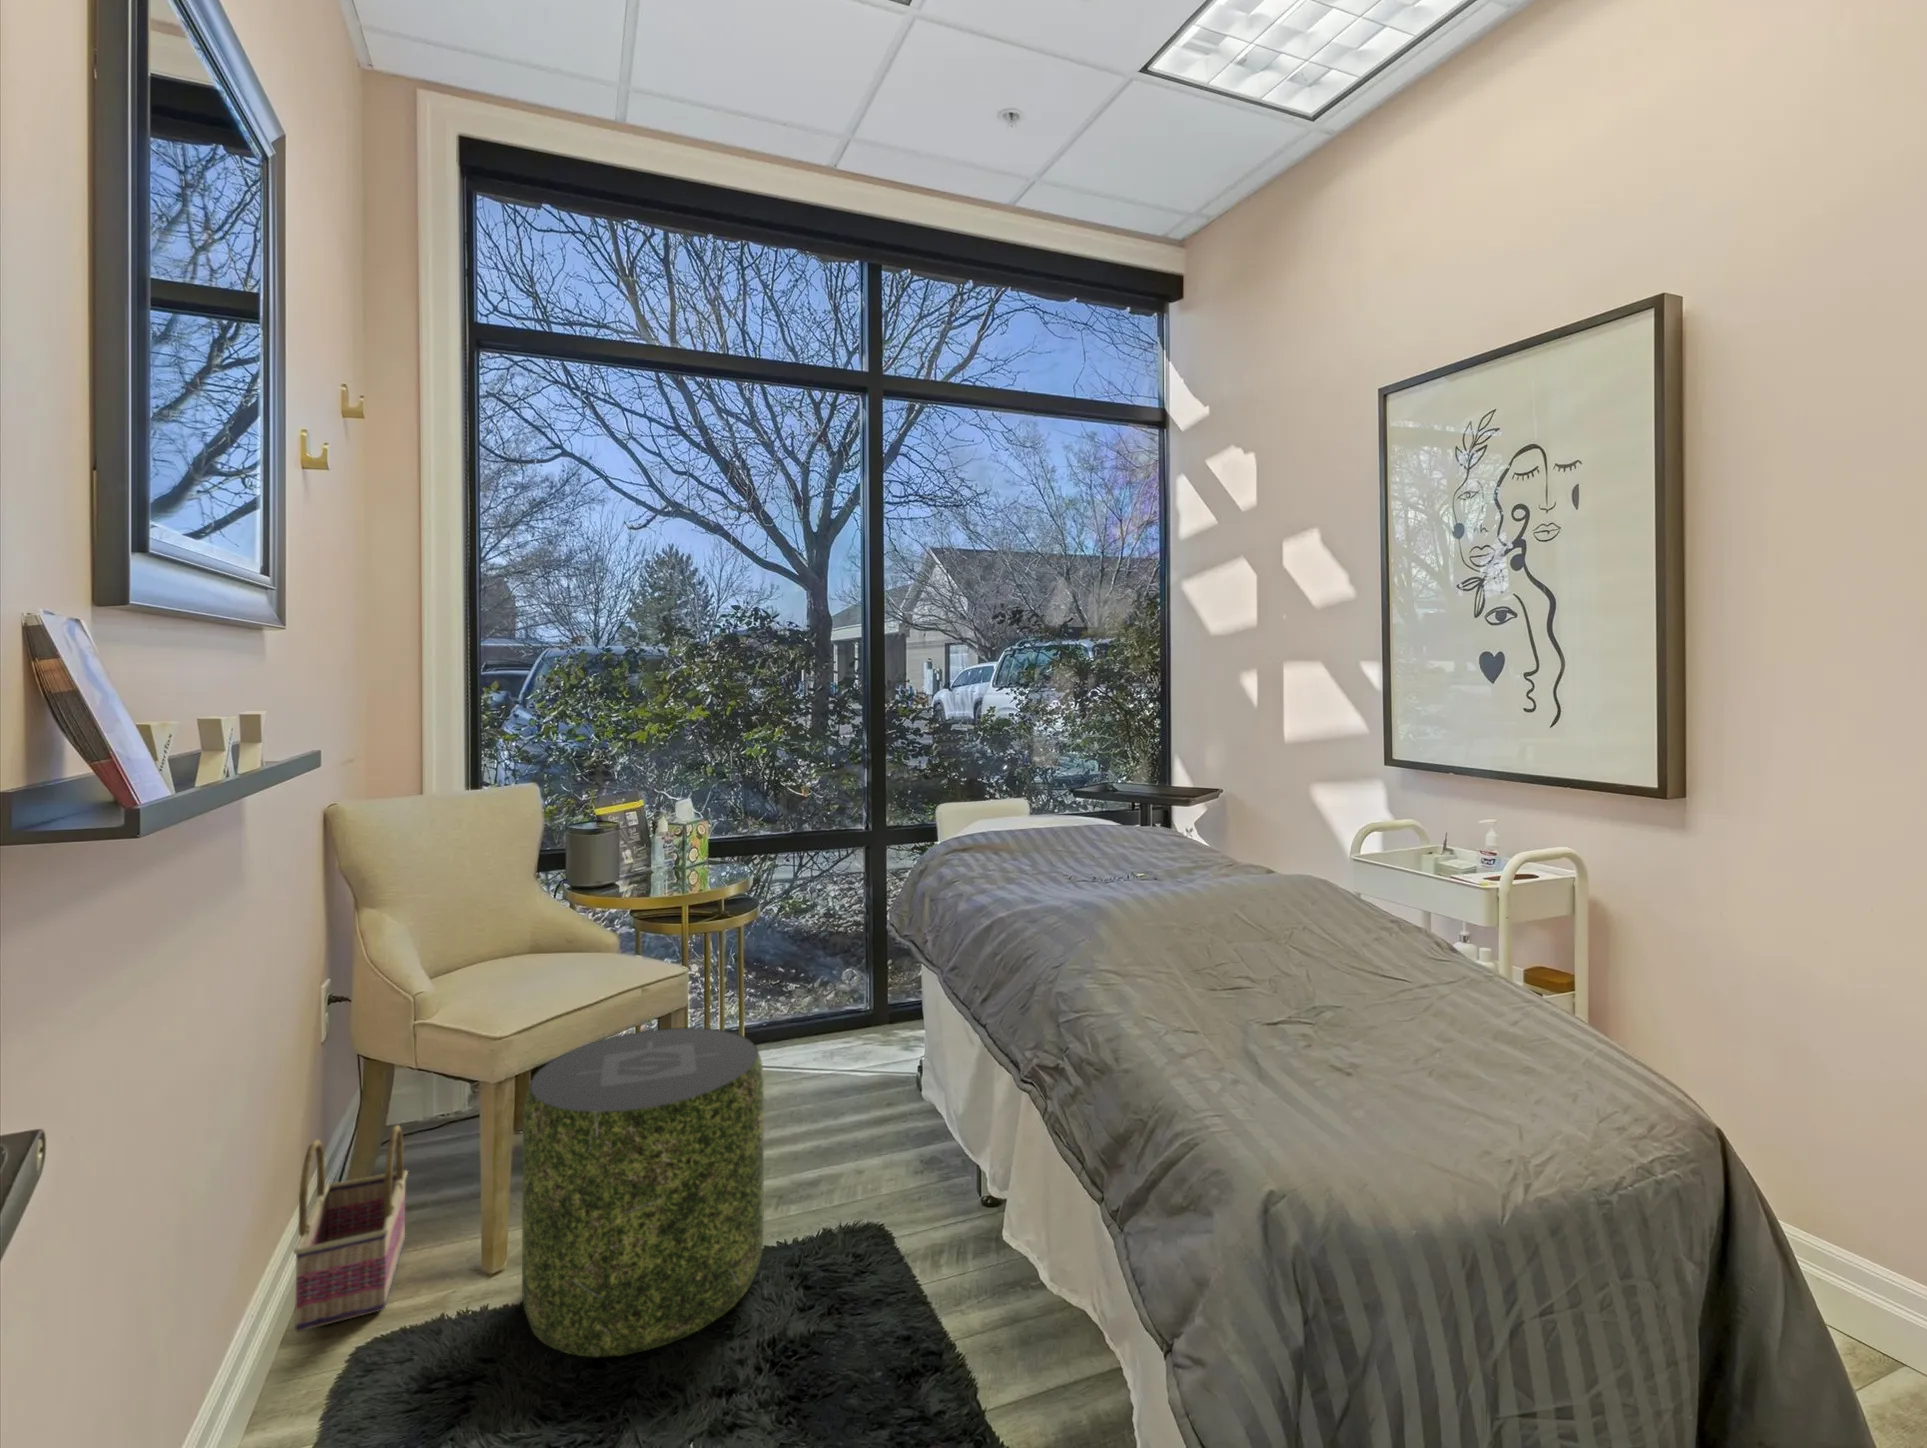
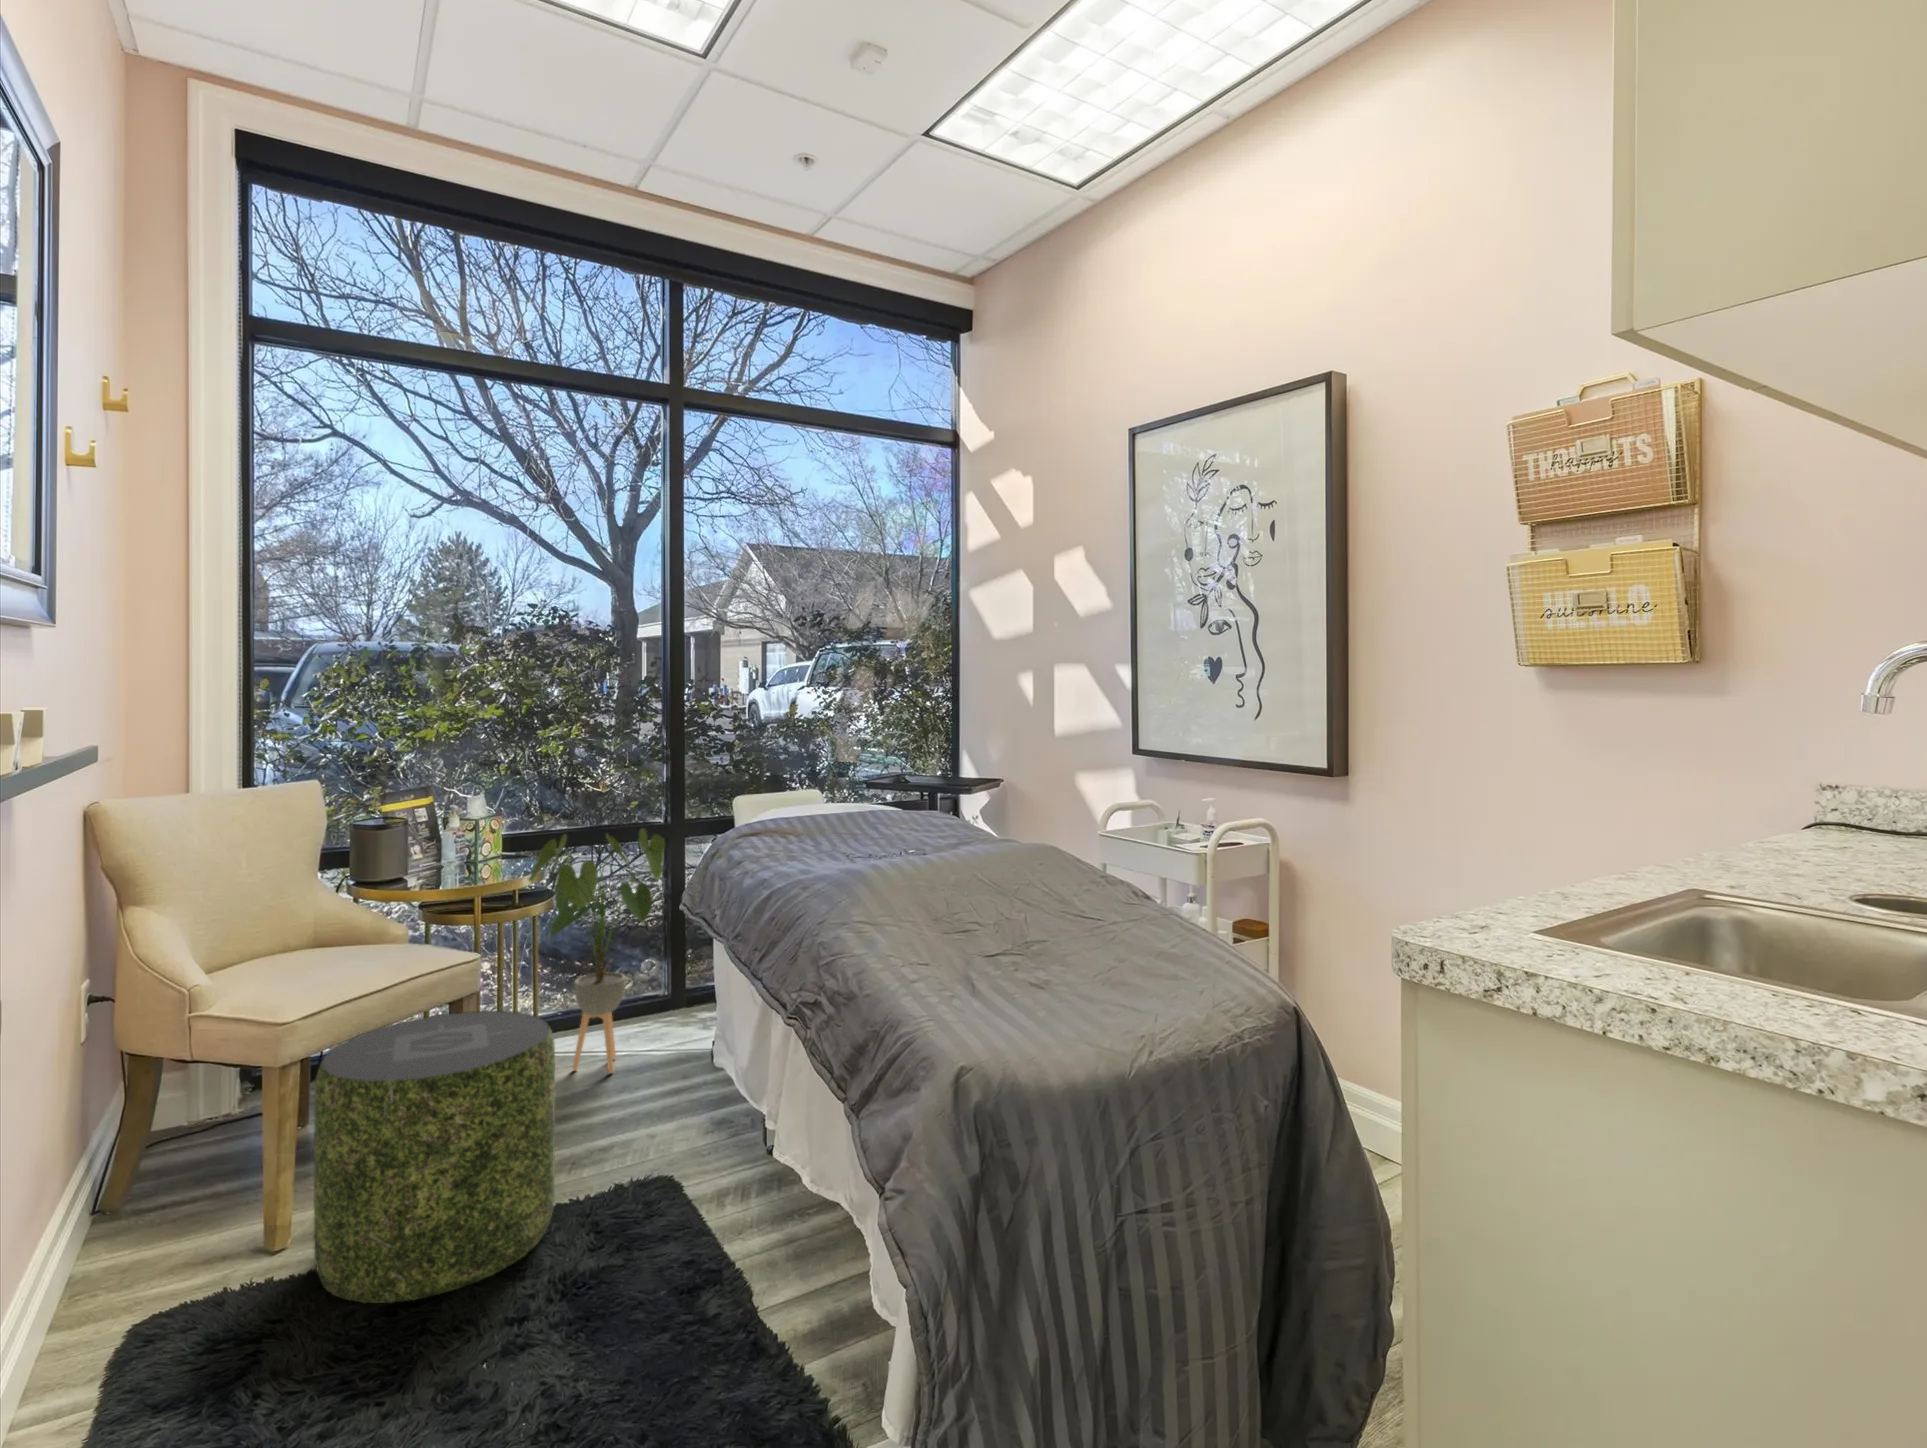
house plant: none [727,834,865,1084] -> present [529,828,665,1073]
basket: present [293,1125,408,1332] -> none [73,1113,185,1308]

